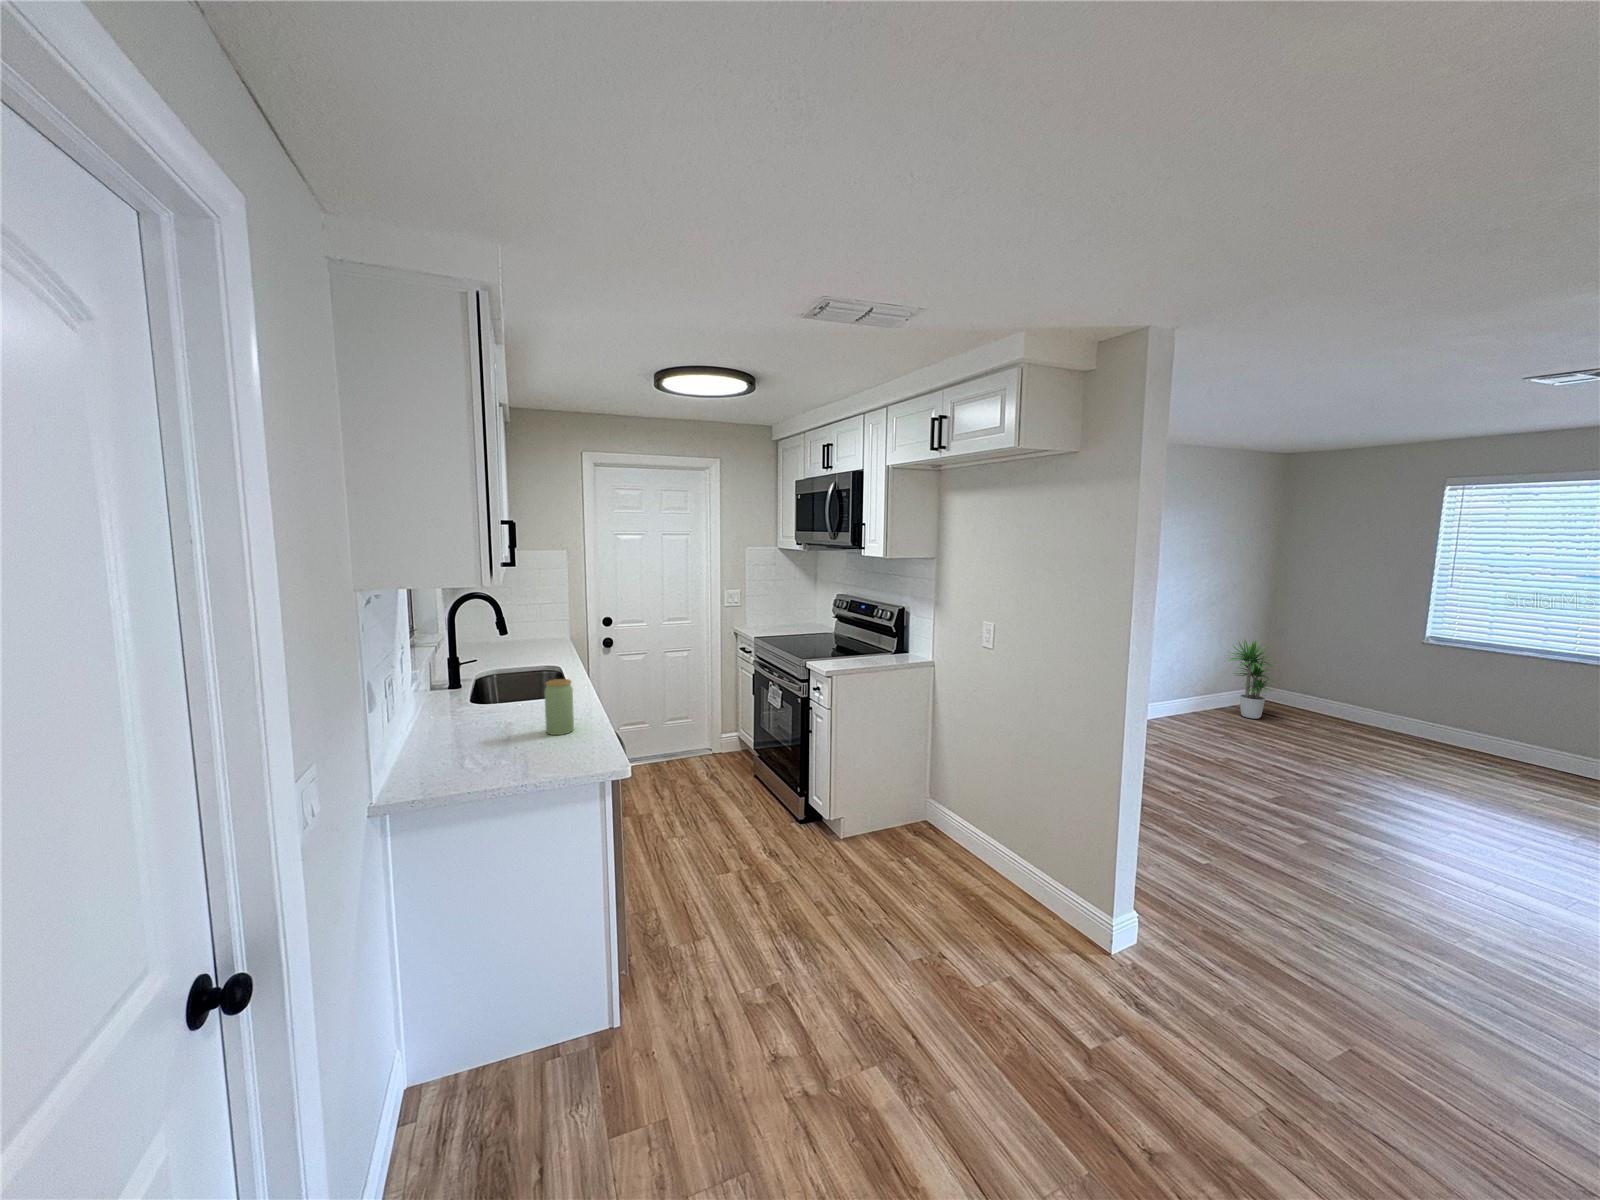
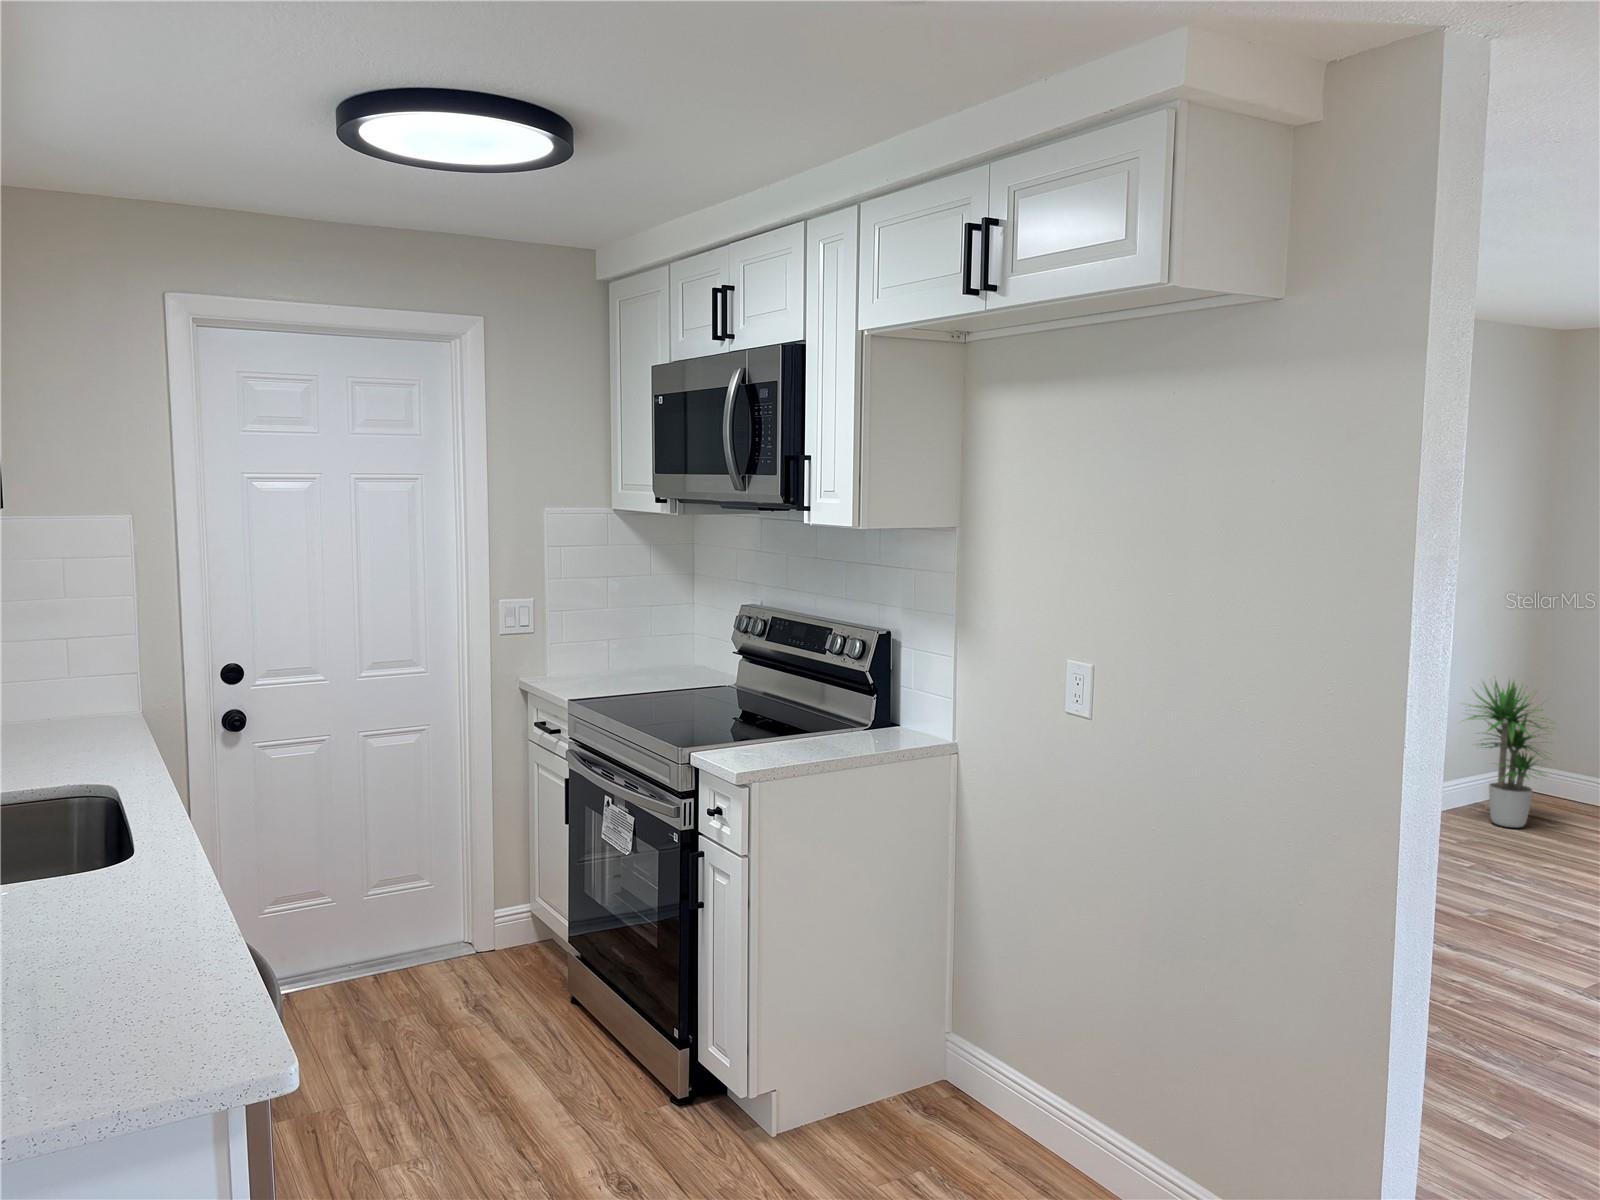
jar: present [545,679,574,735] -> none [54,826,135,971]

